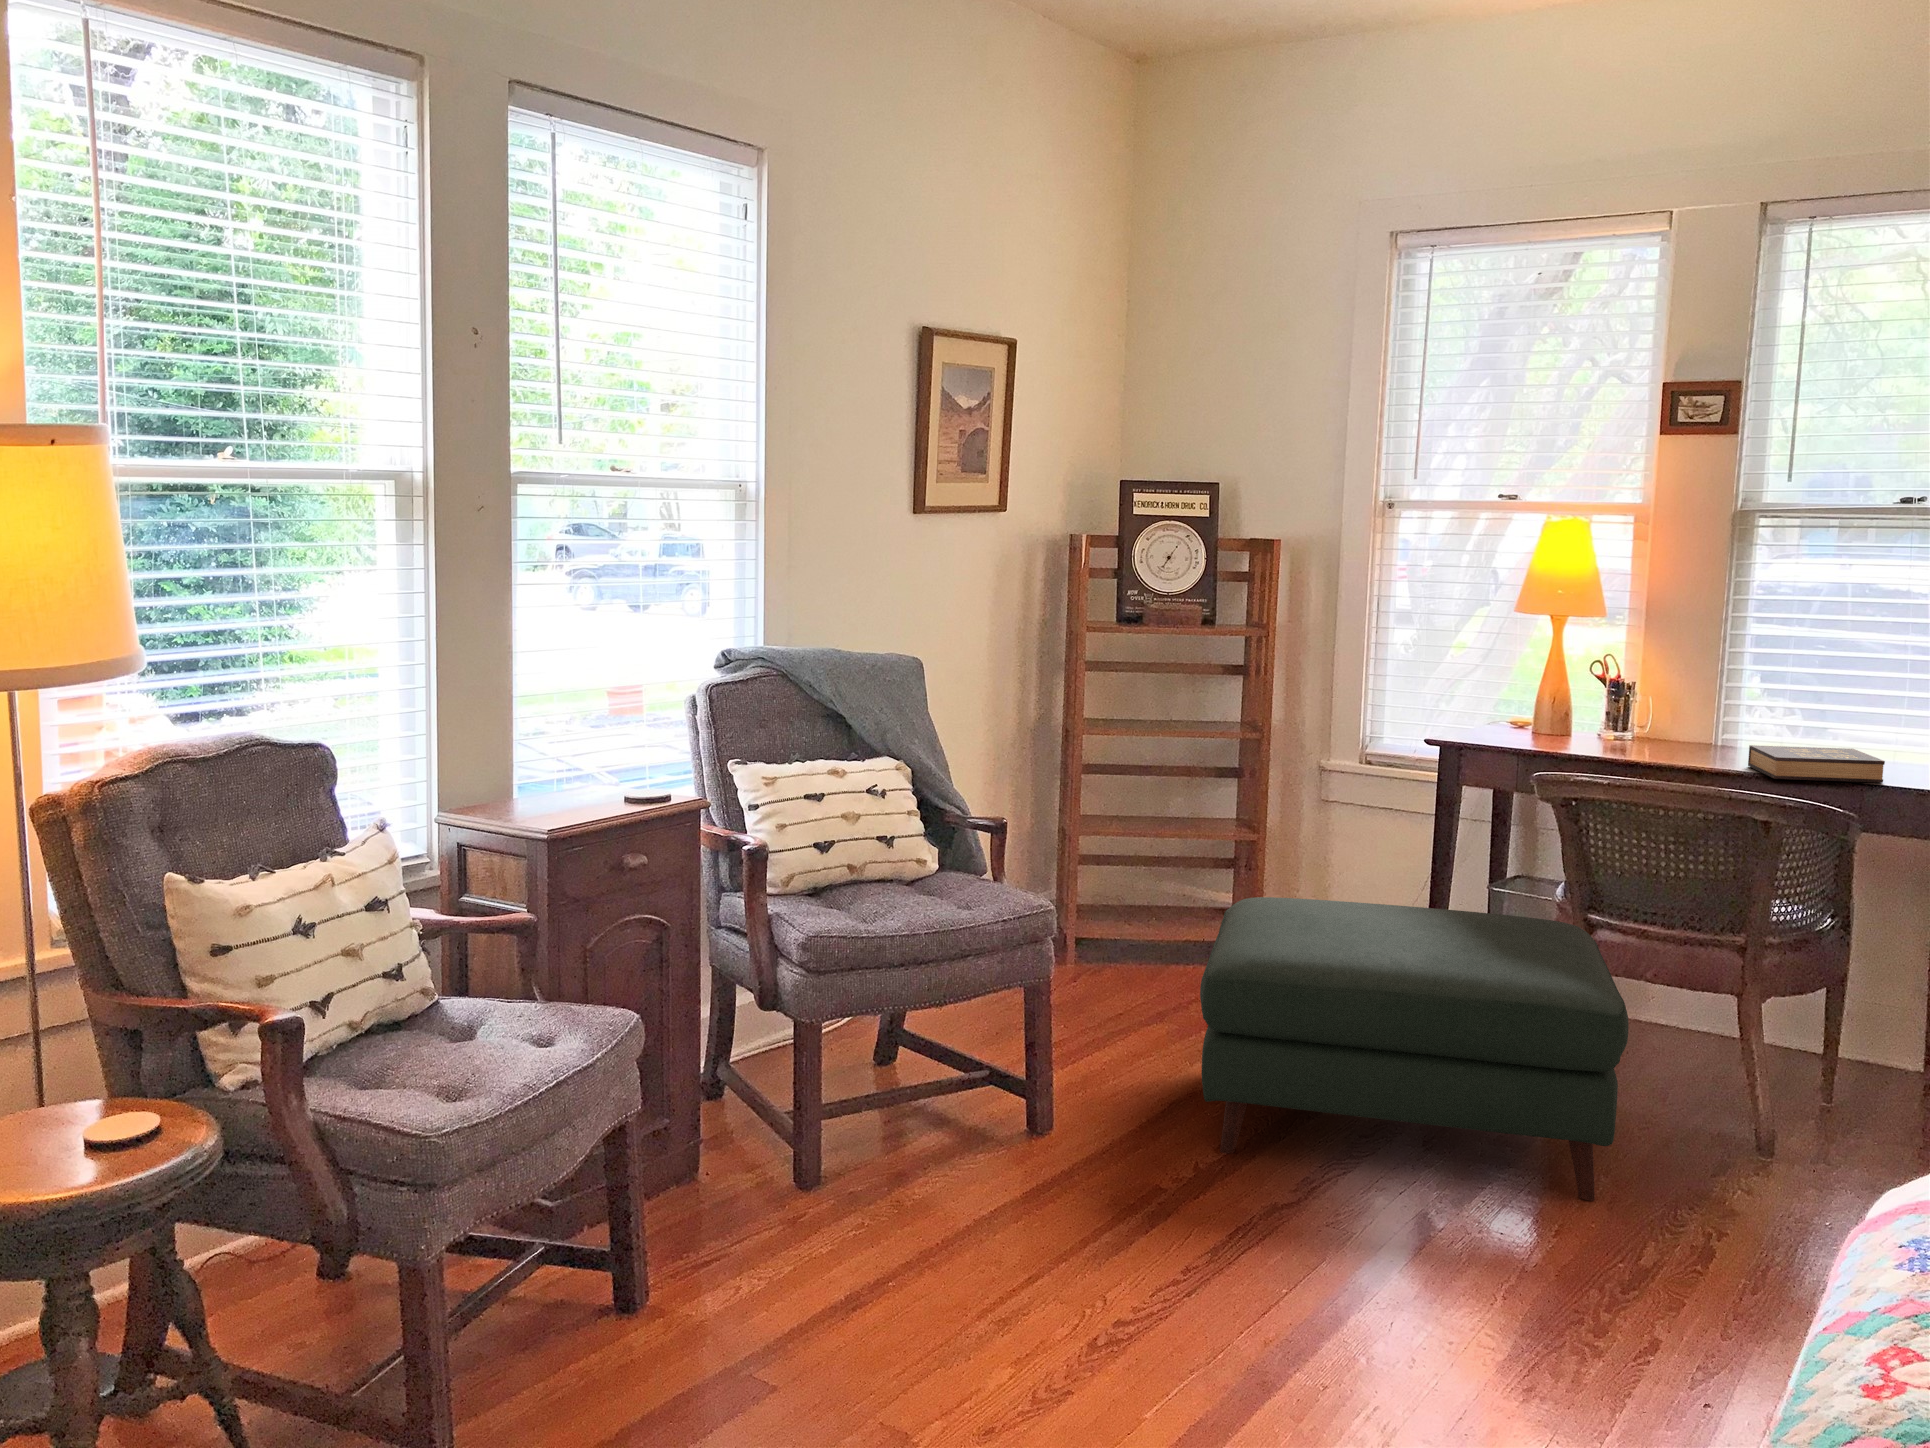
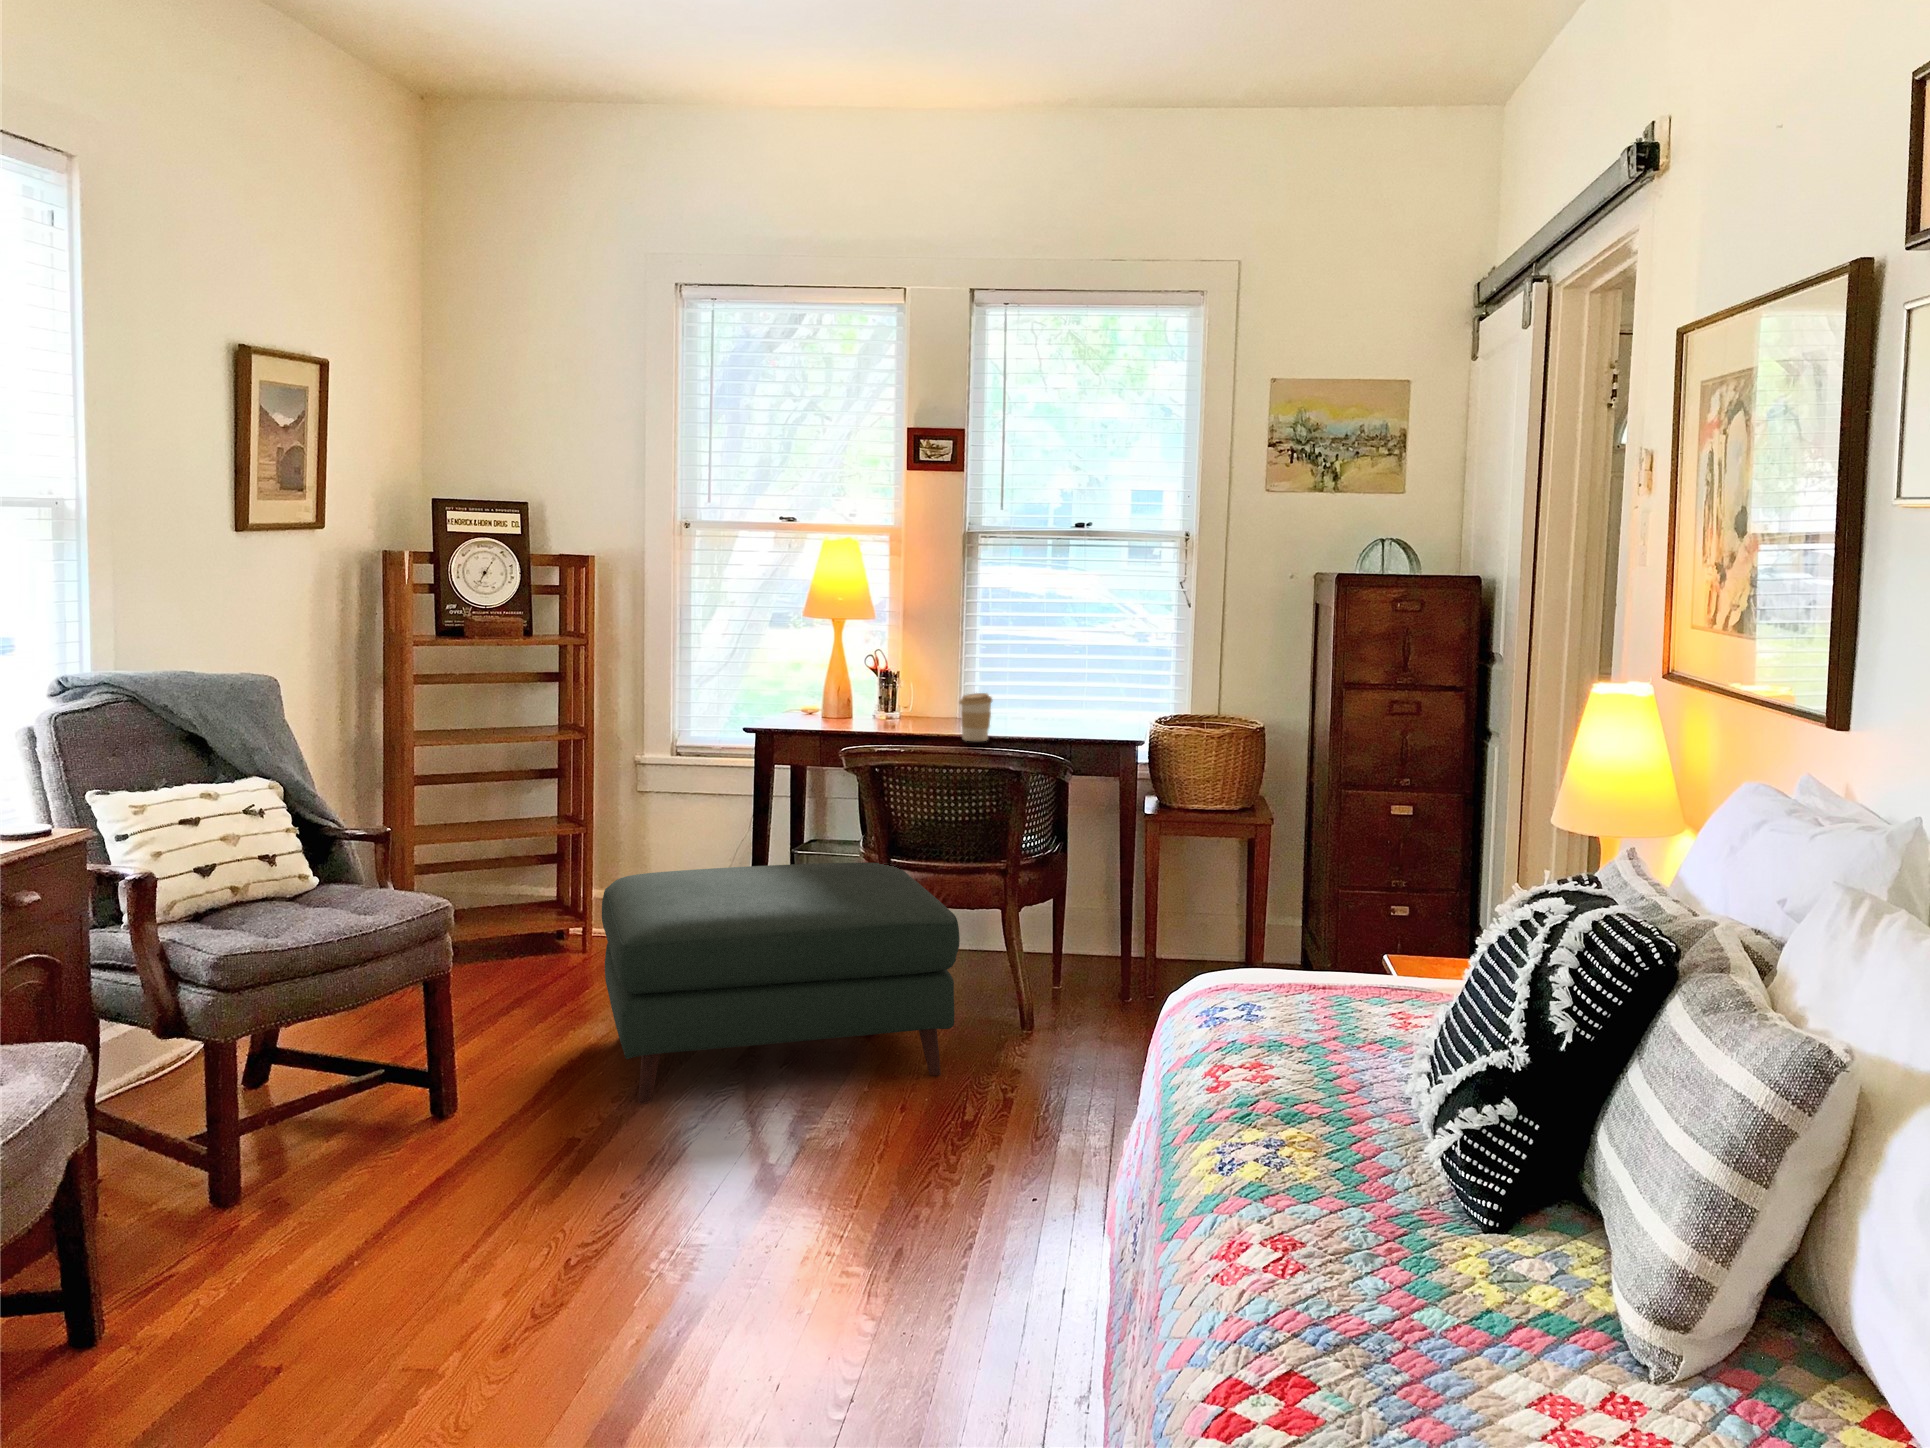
coffee cup: none [1688,720,1736,783] -> present [960,693,992,741]
hardback book: present [1748,745,1885,783] -> none [992,711,1083,736]

